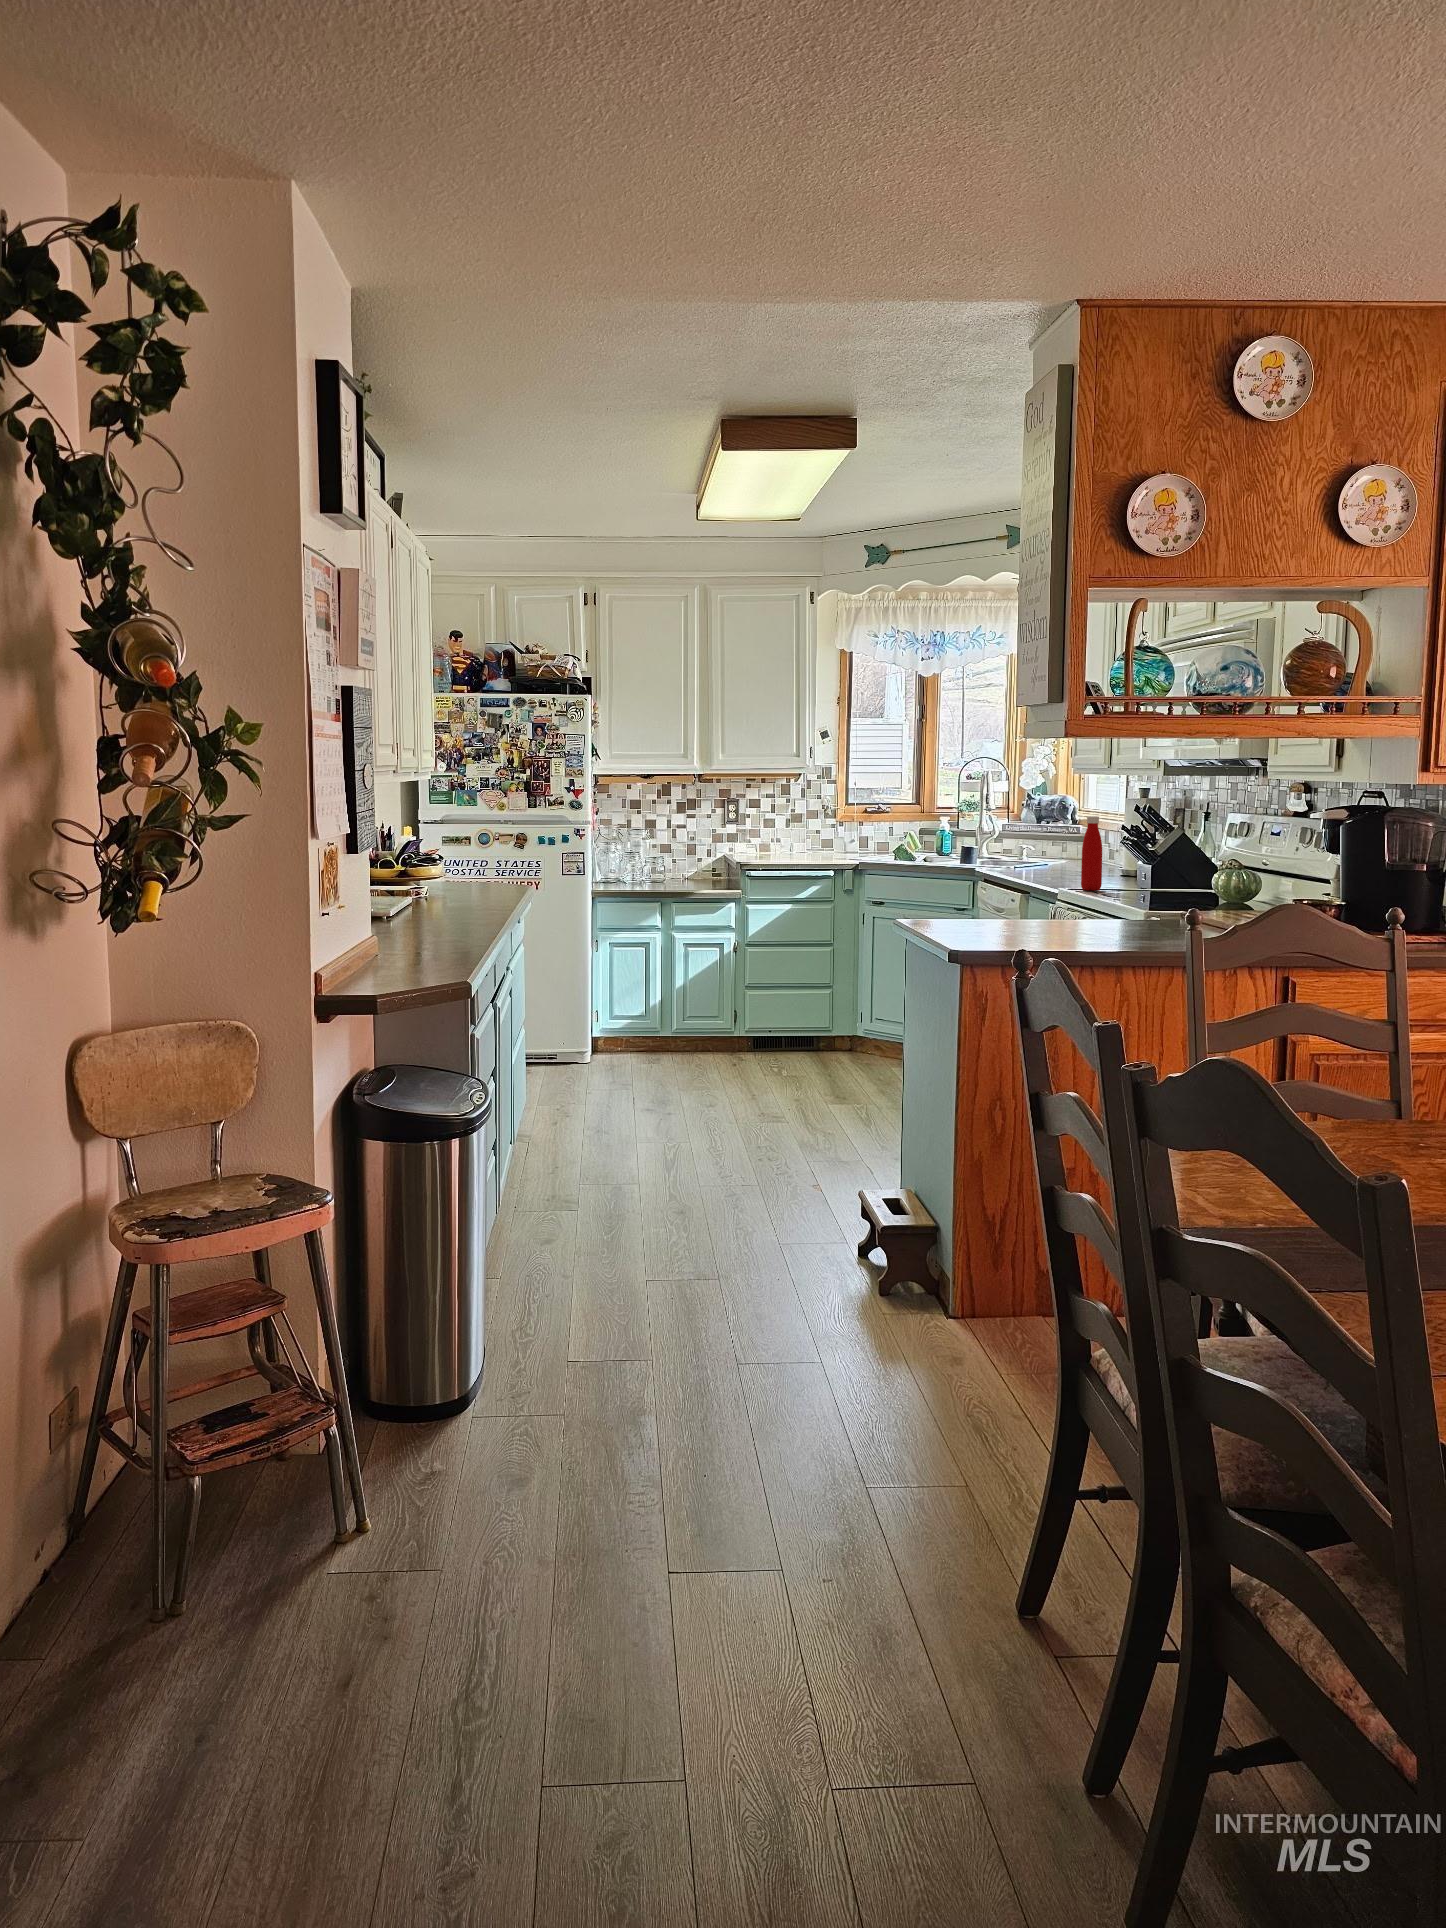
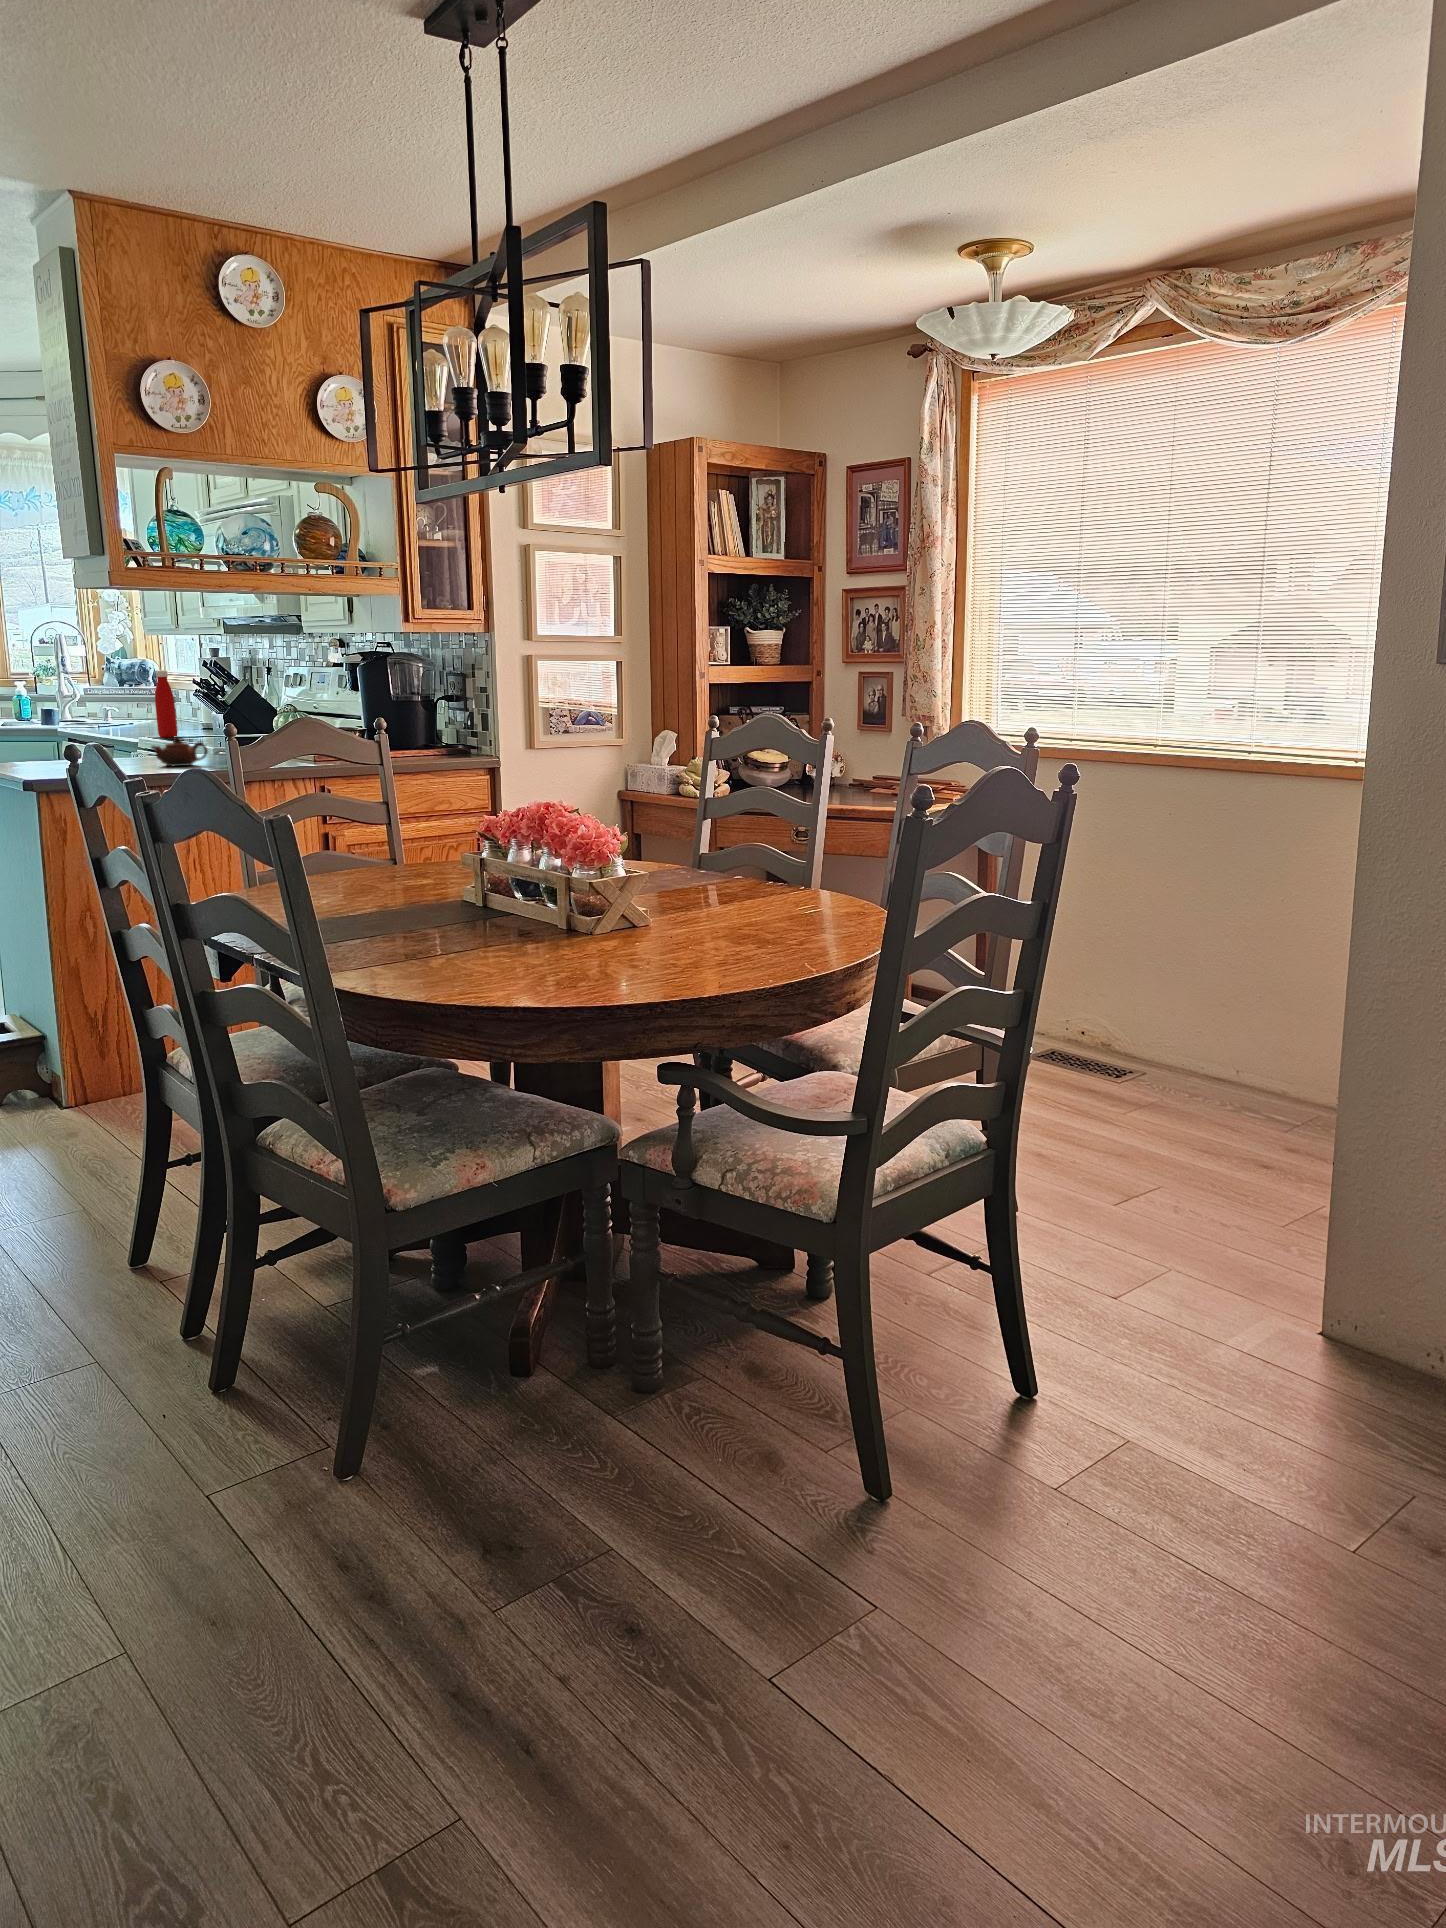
teapot: none [1088,905,1151,941] -> present [151,736,208,766]

